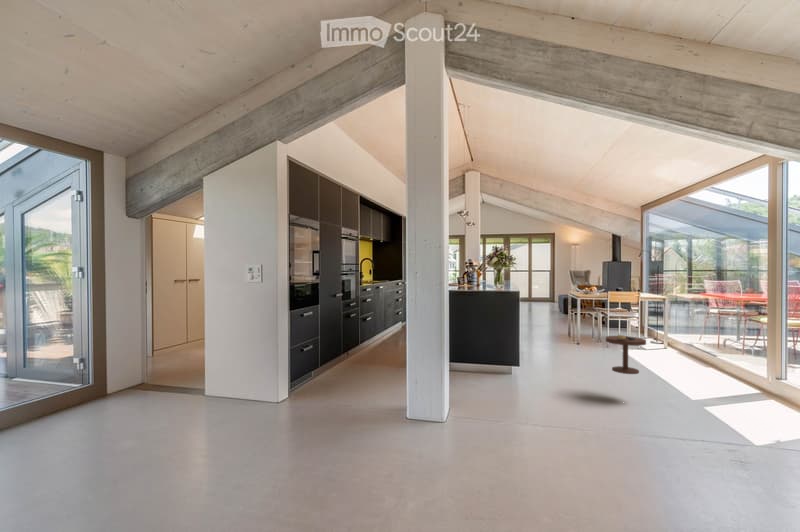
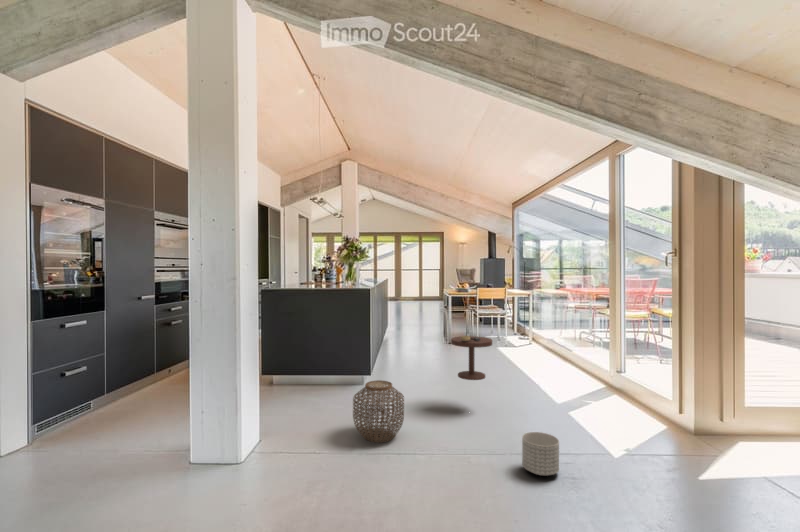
woven basket: none [528,369,572,418] -> present [353,380,404,443]
planter: none [689,417,725,453] -> present [522,432,559,476]

